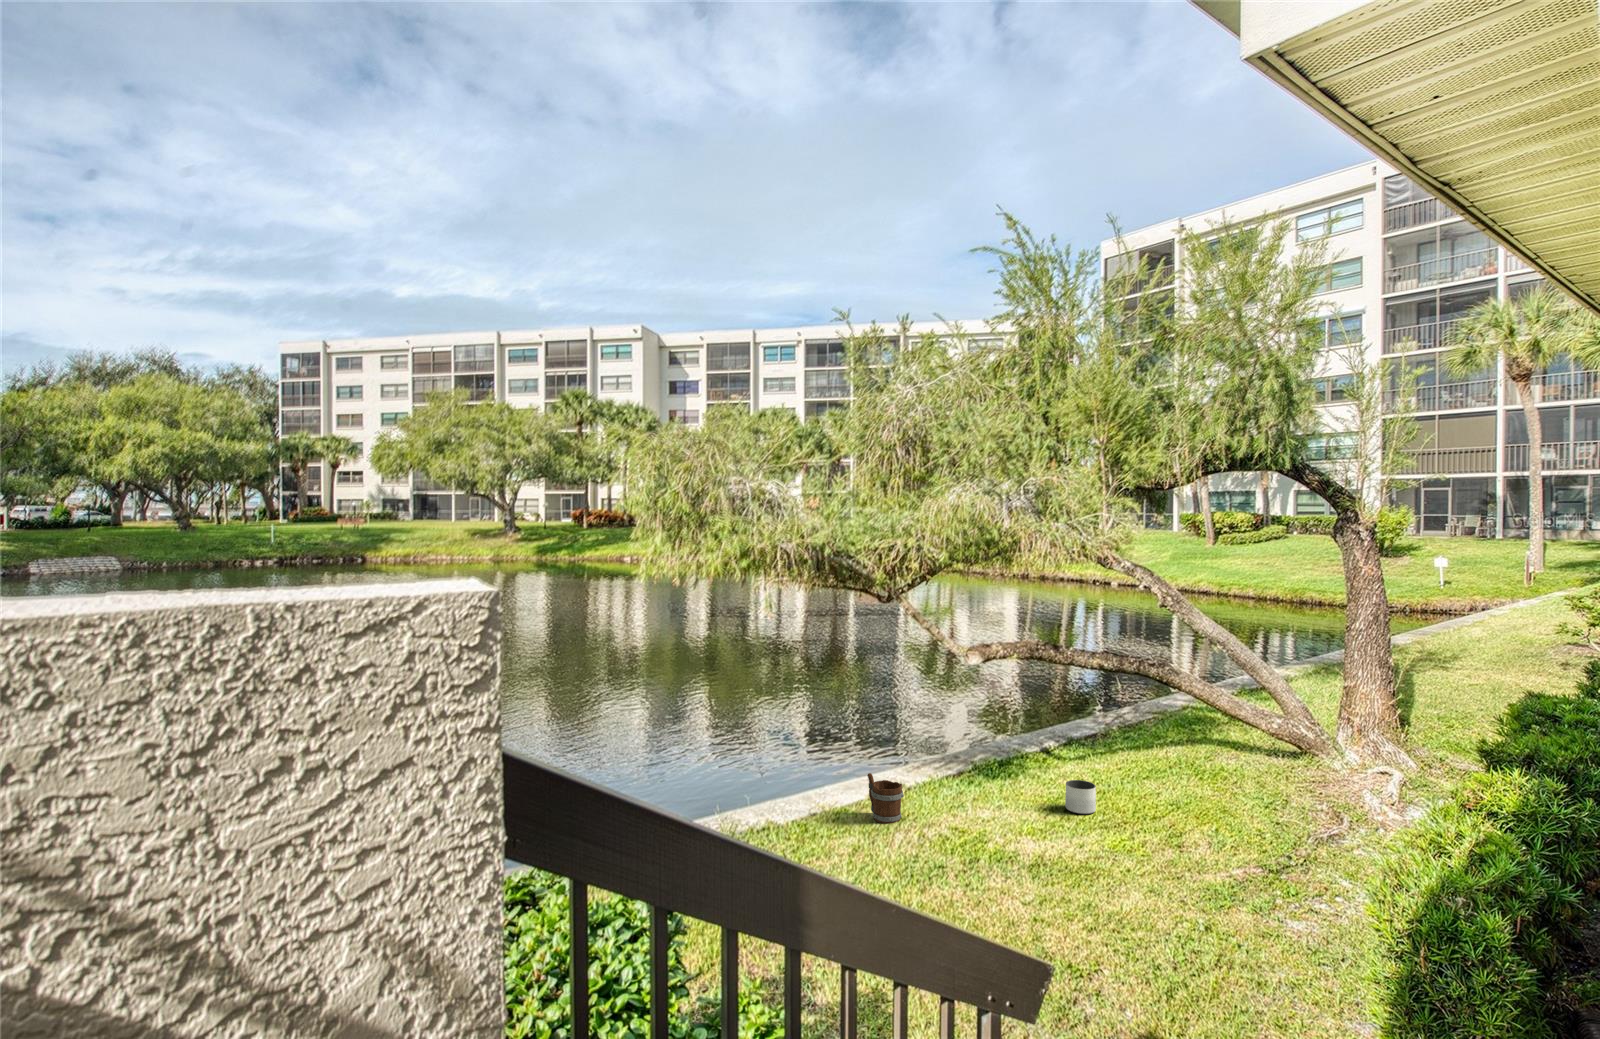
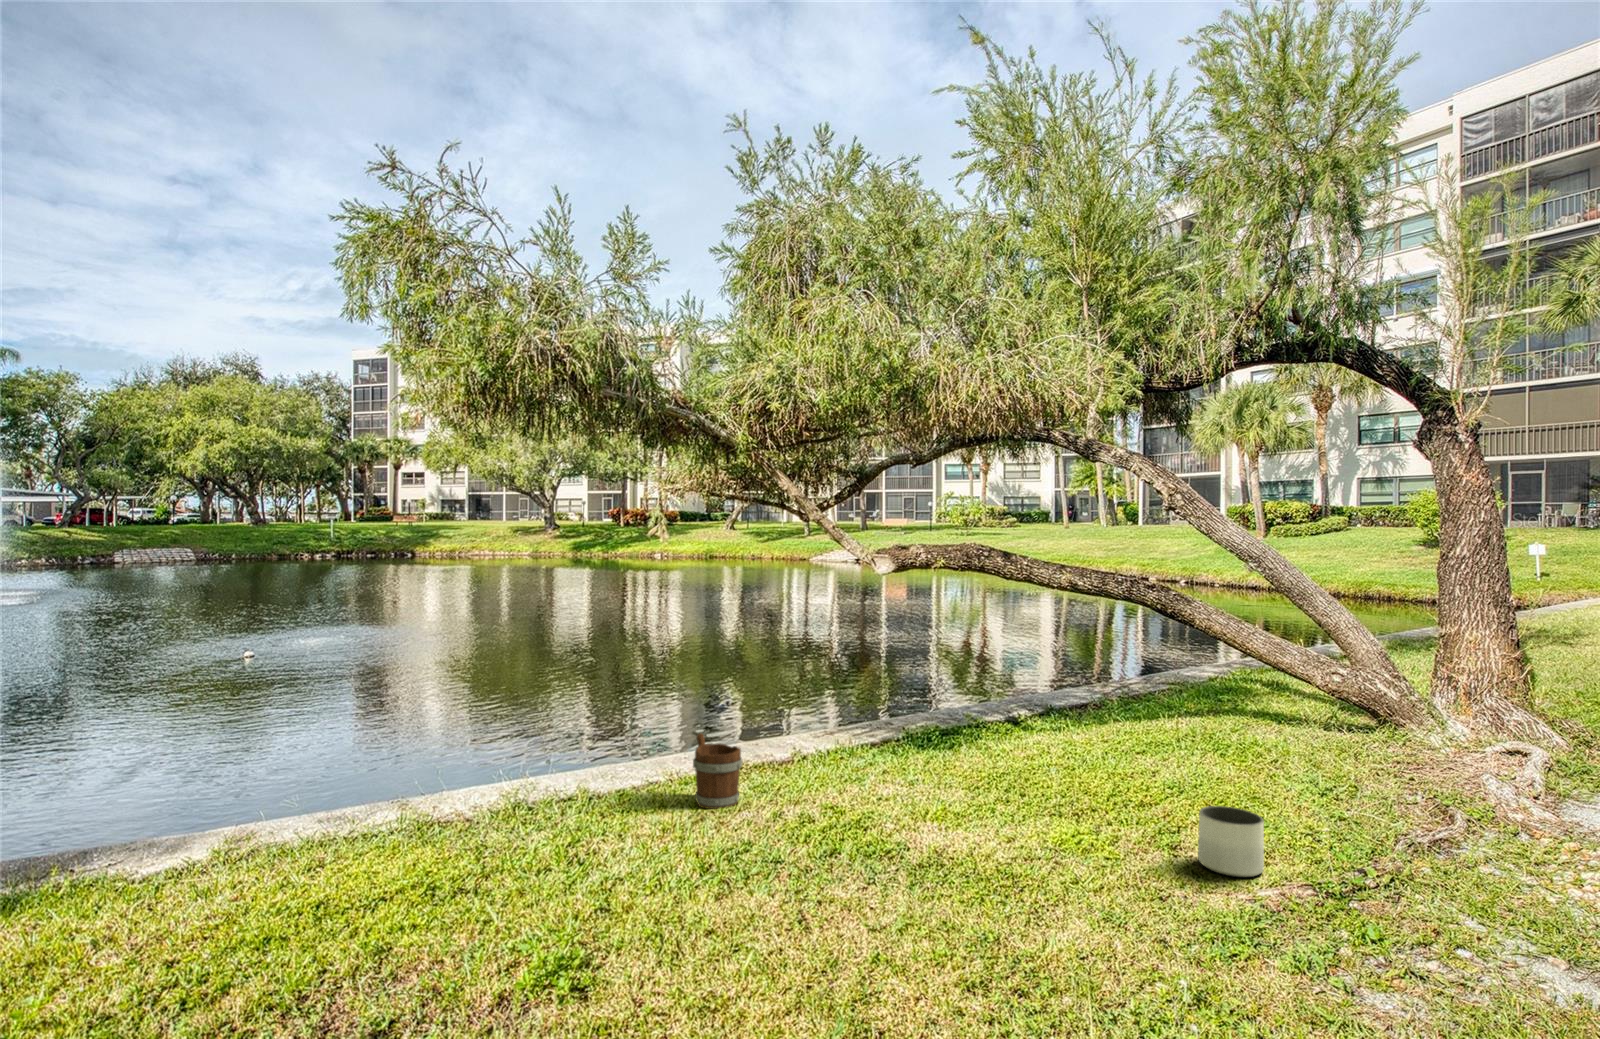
planter: present [1065,780,1096,814] -> present [1198,806,1264,877]

